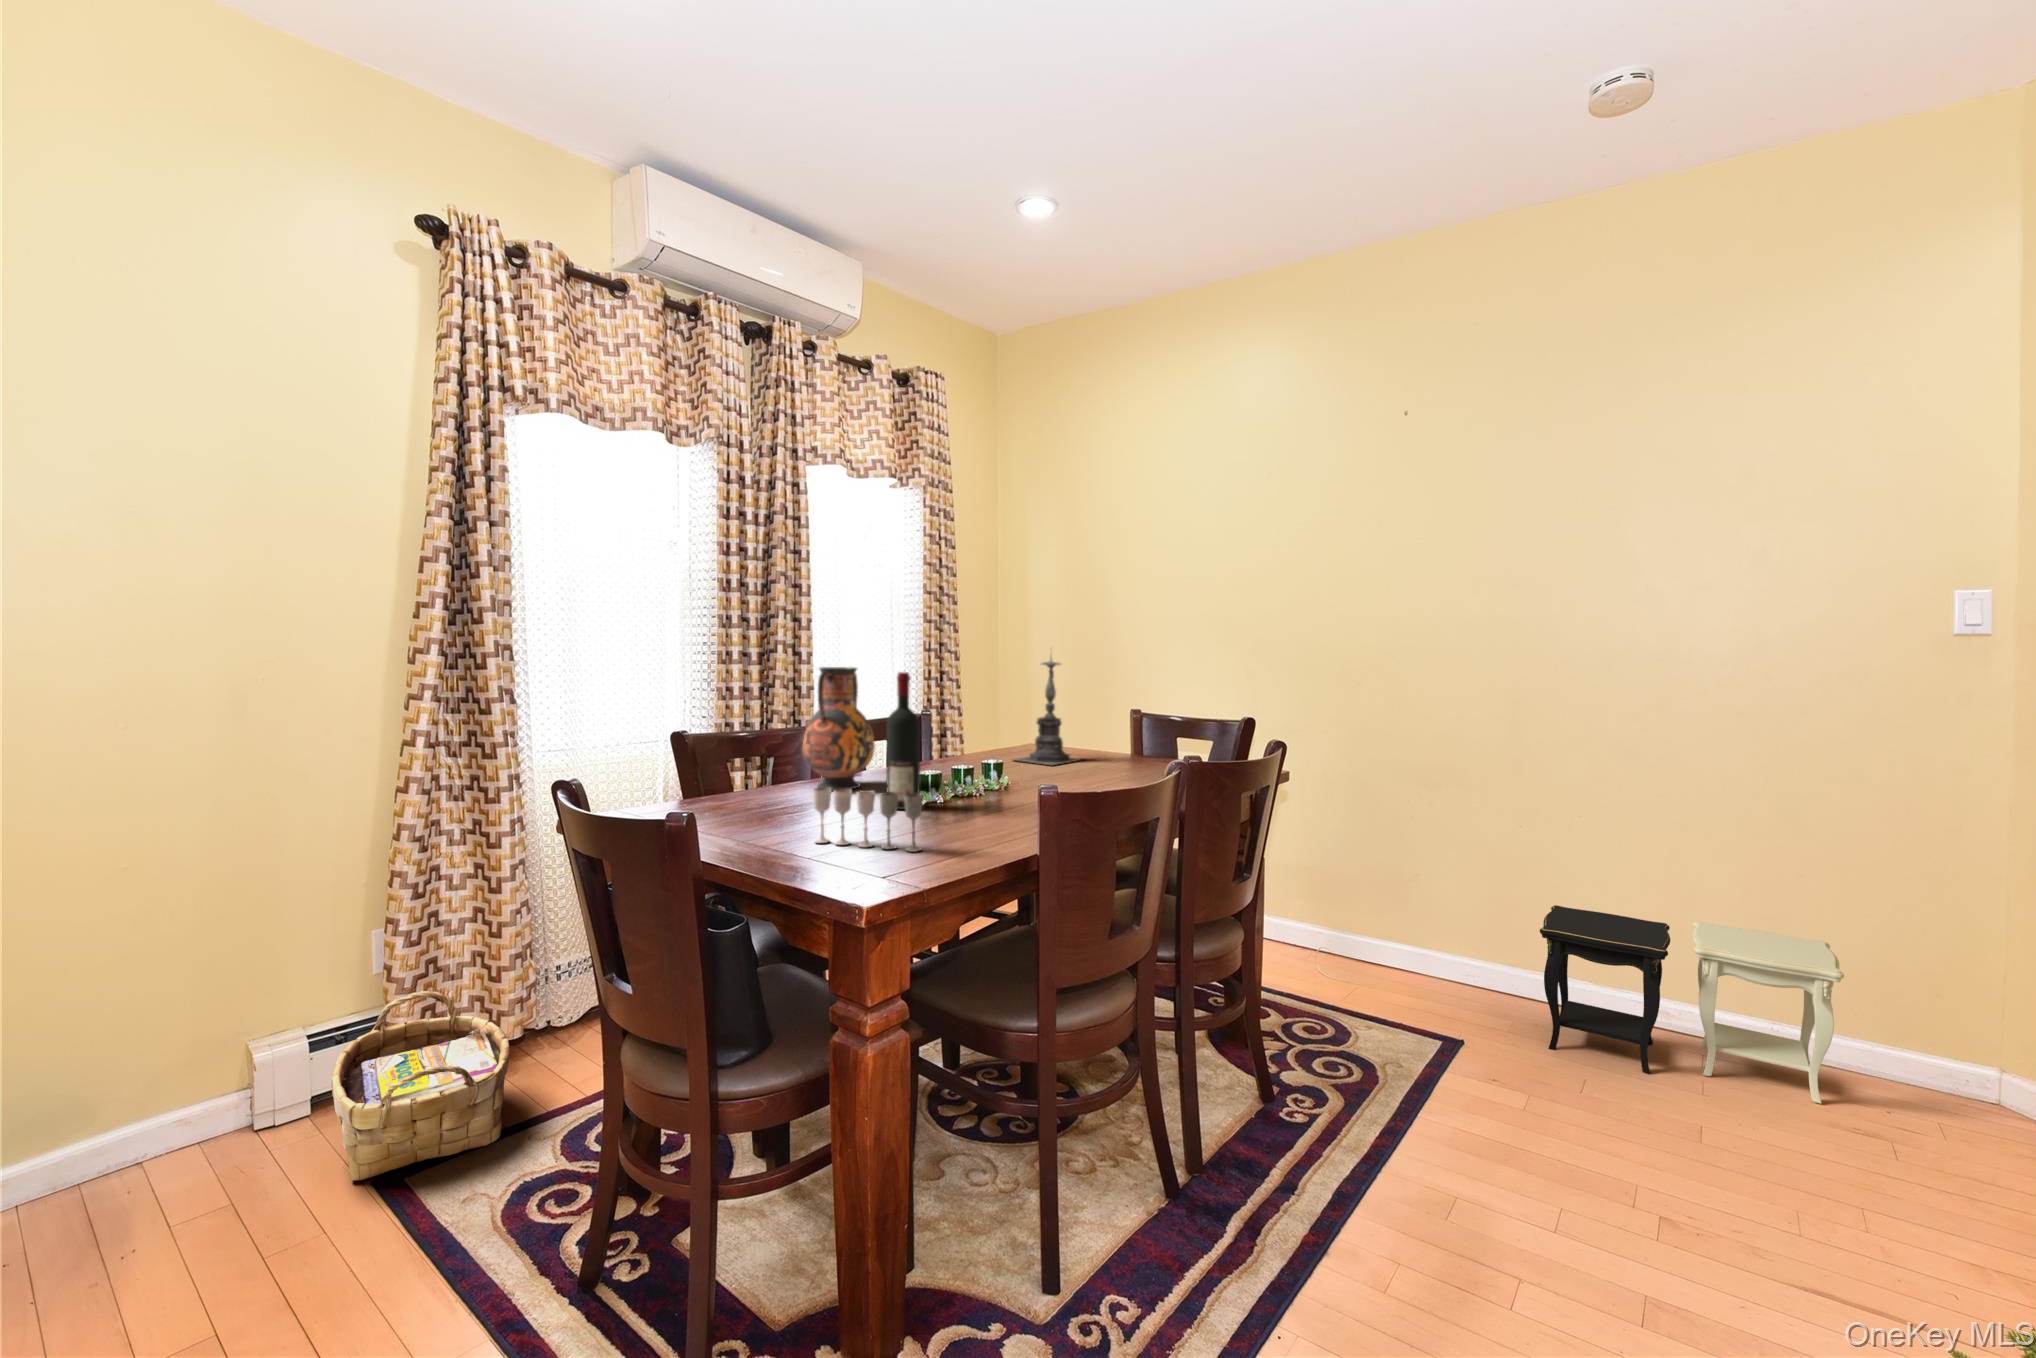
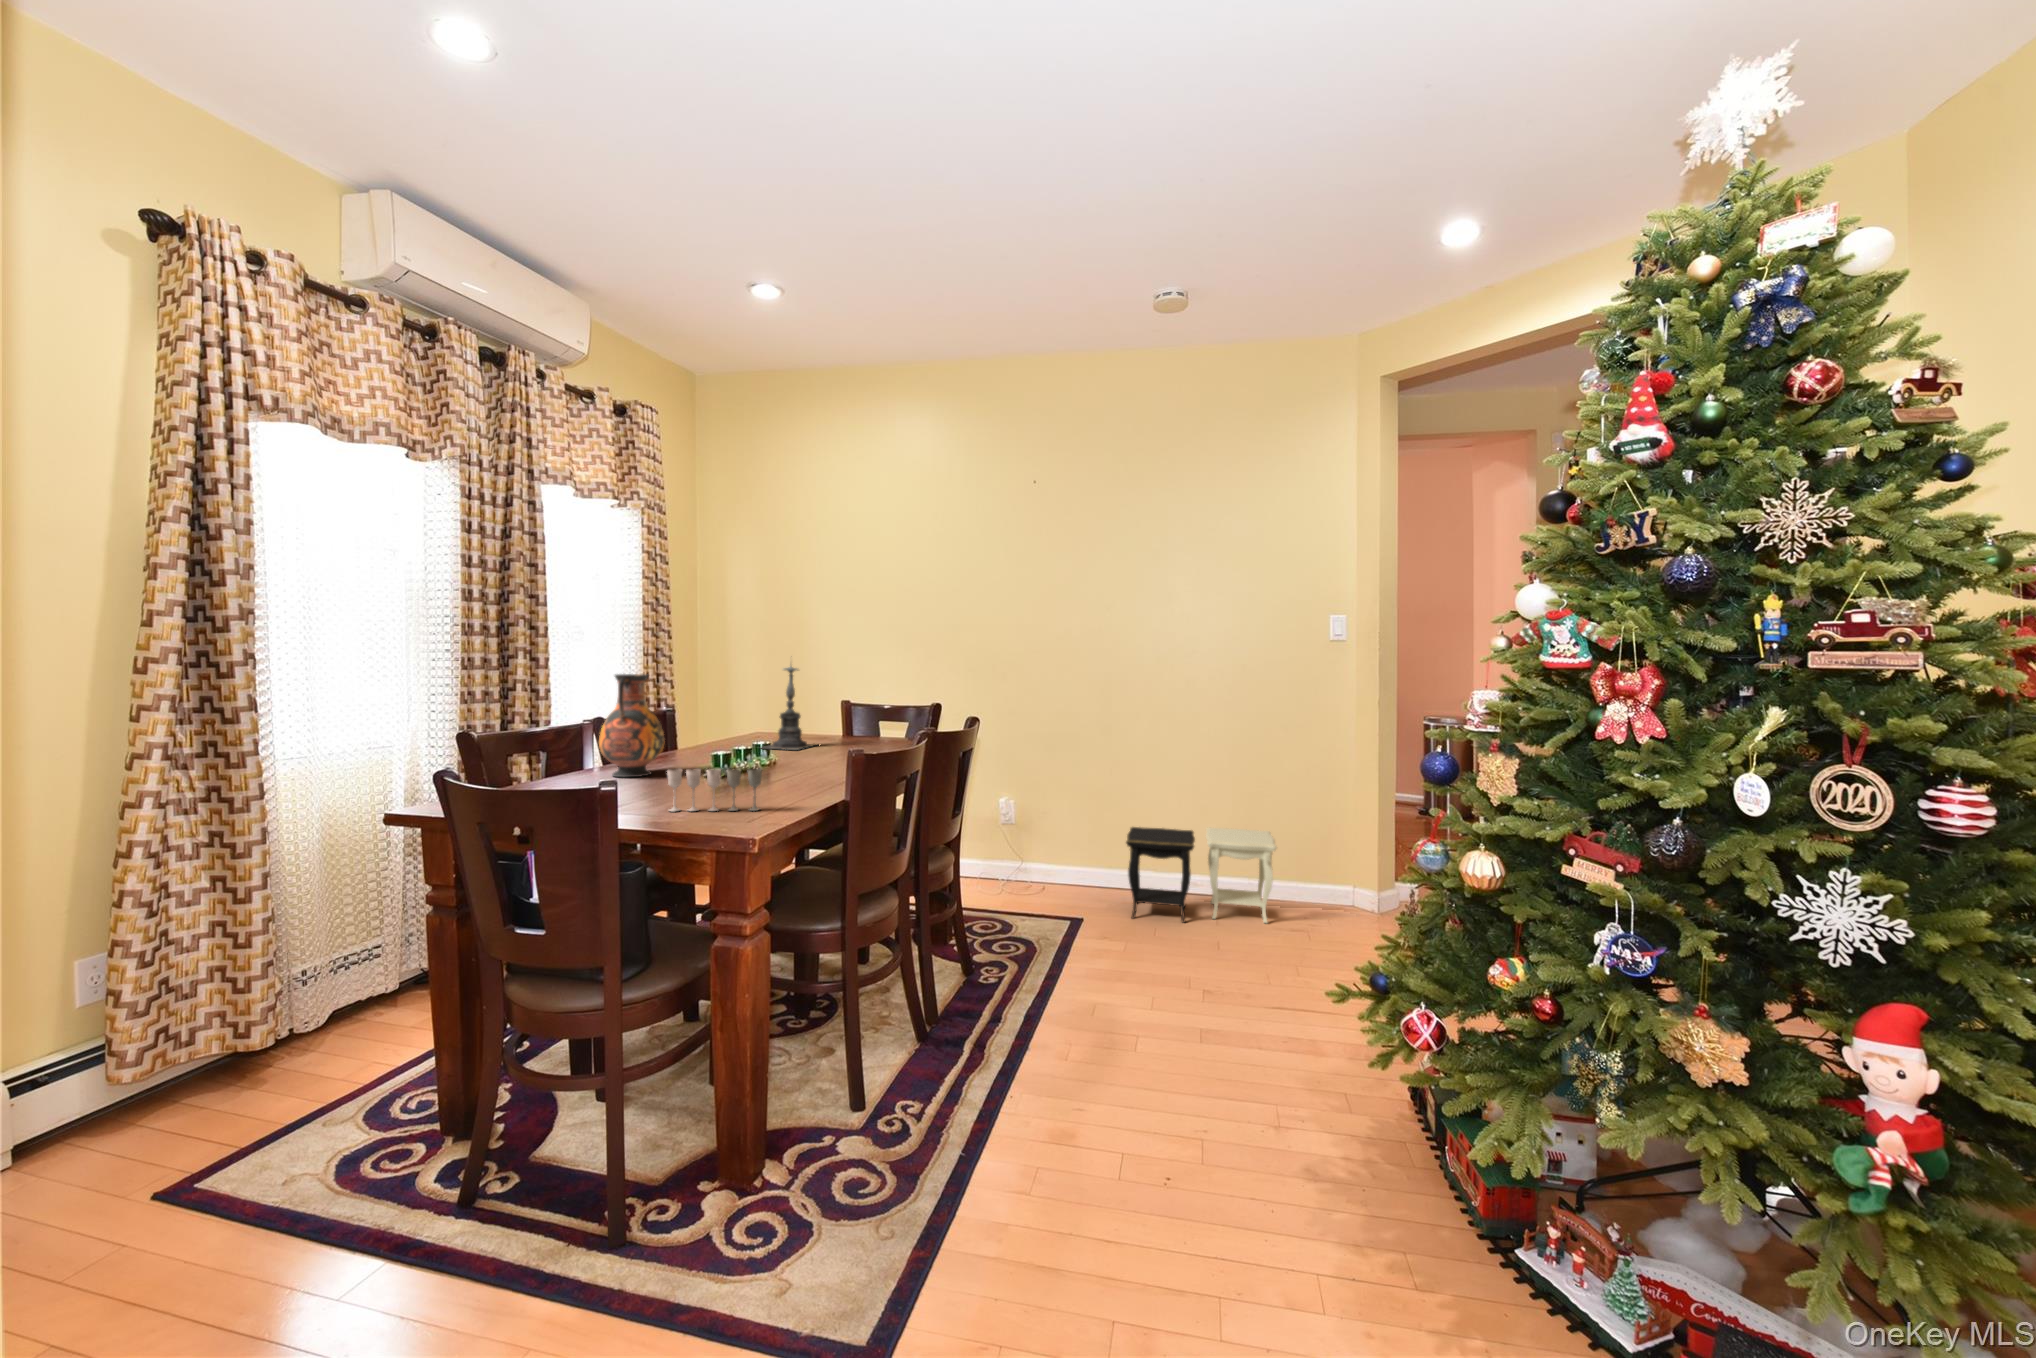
wine bottle: present [886,672,920,809] -> none [695,679,723,786]
woven basket: present [332,991,510,1180] -> none [78,1008,299,1194]

